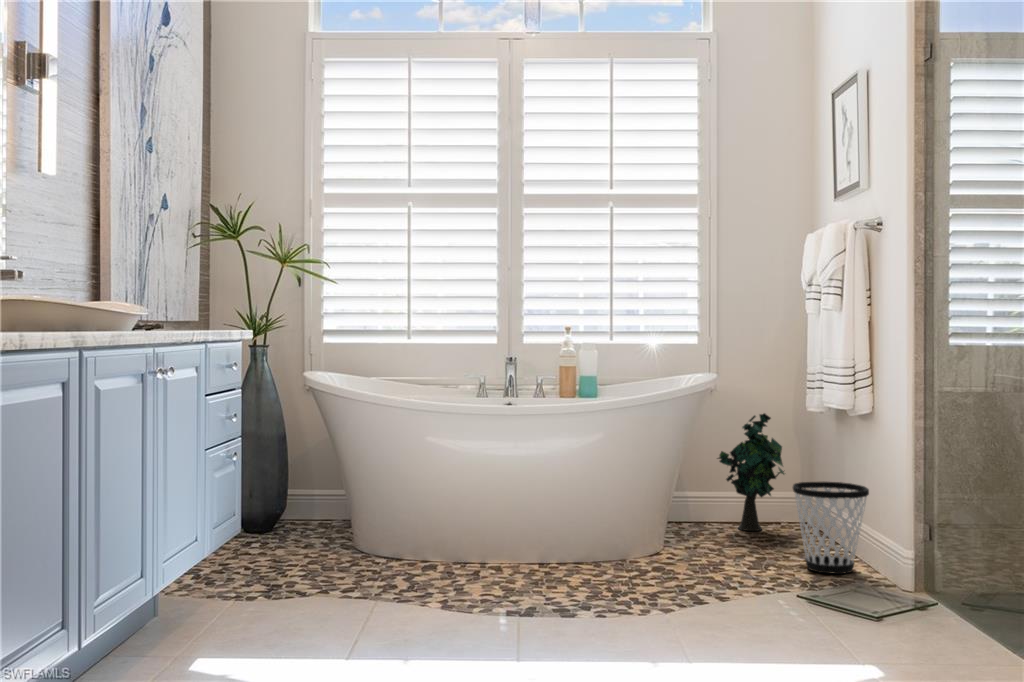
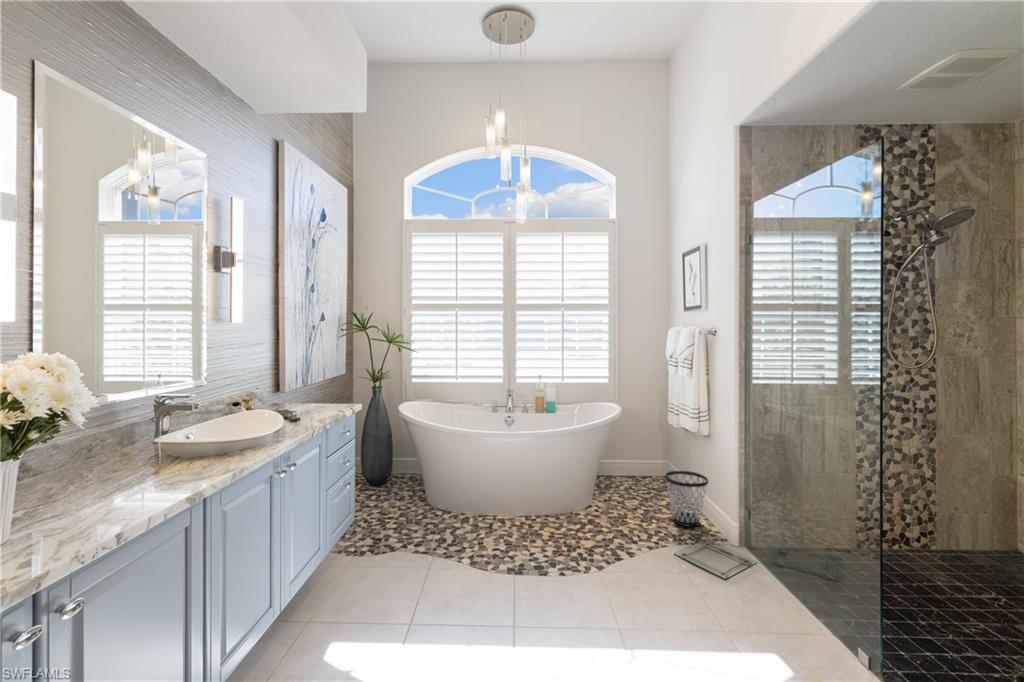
decorative plant: present [718,413,784,531] -> none [619,421,657,484]

